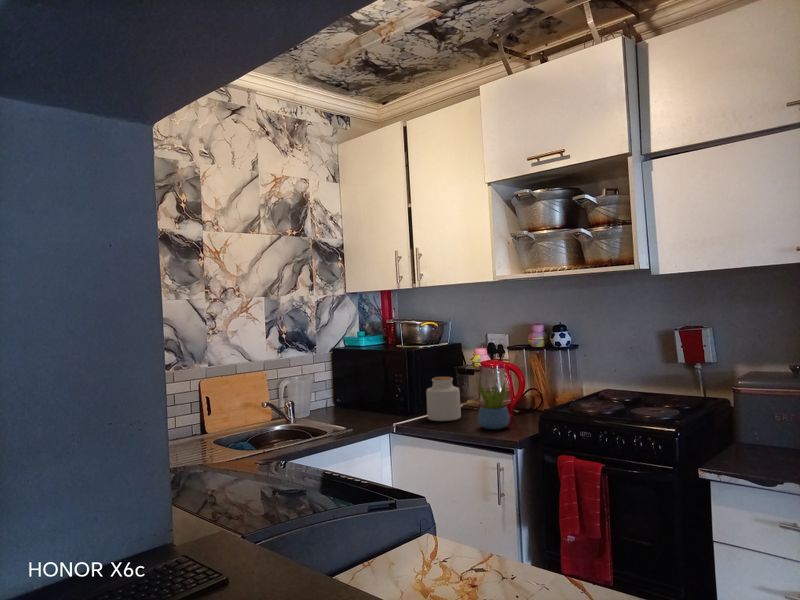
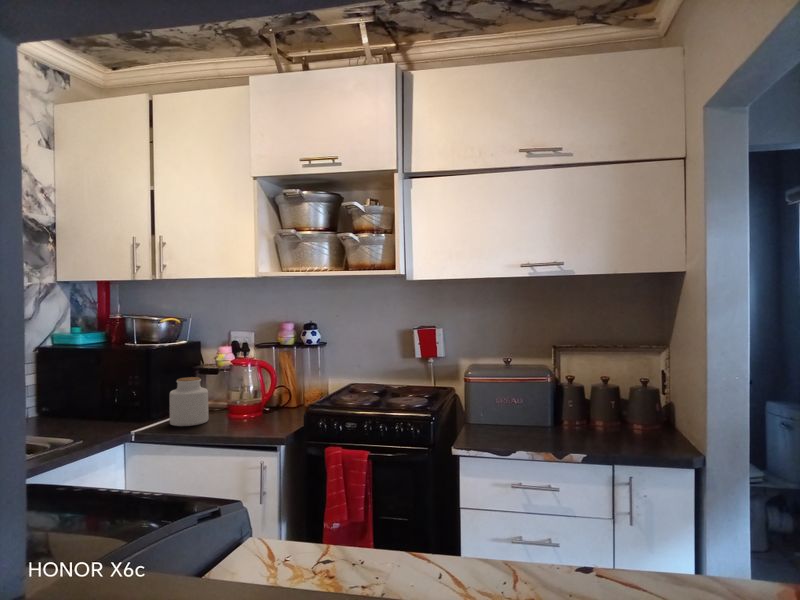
succulent plant: present [478,382,510,429] -> none [235,378,269,430]

